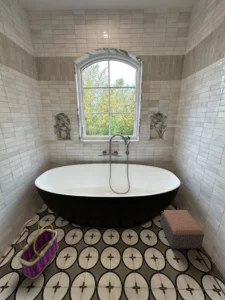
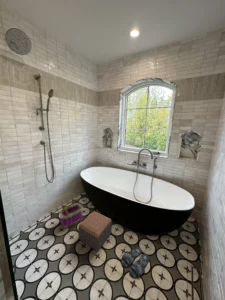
footstool: present [160,210,204,249] -> present [78,211,112,251]
slippers: none [135,244,164,282] -> present [121,247,149,278]

